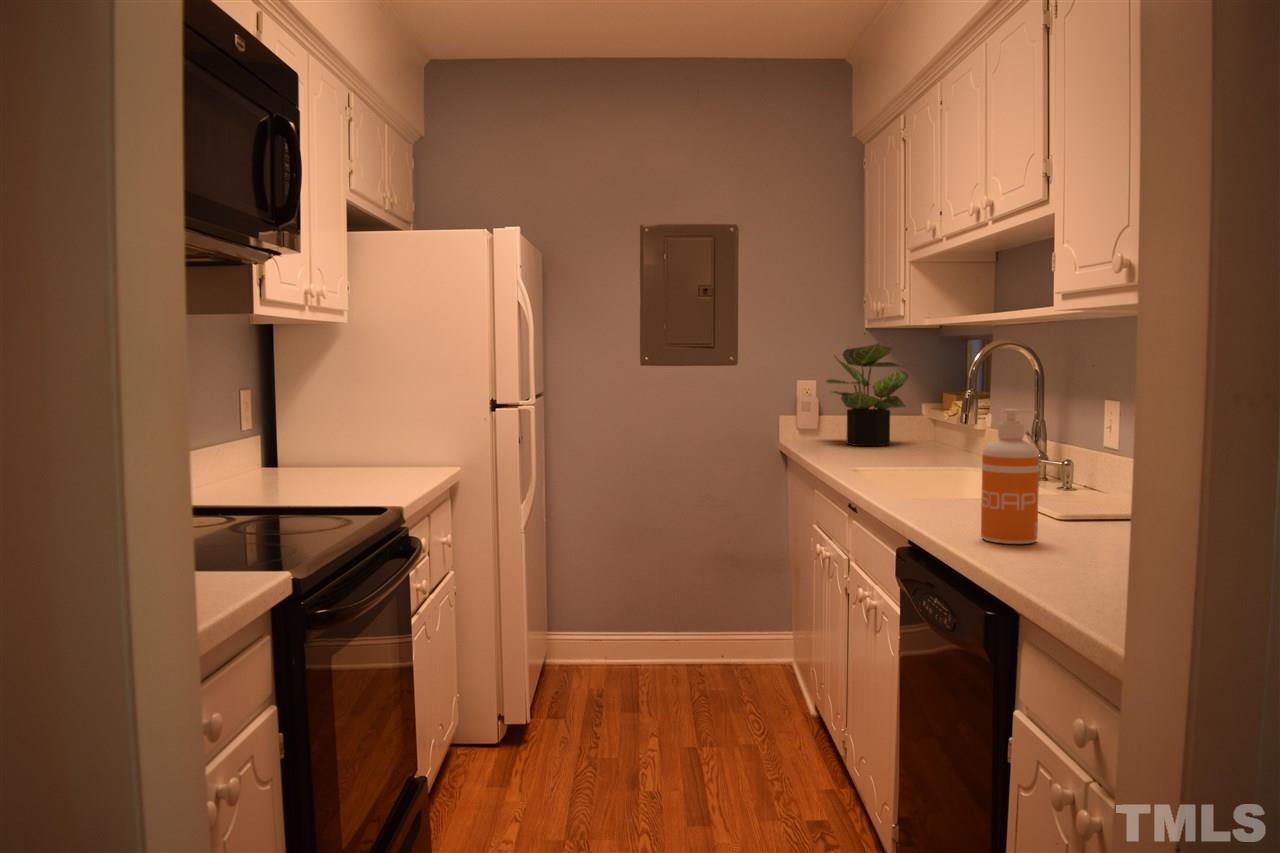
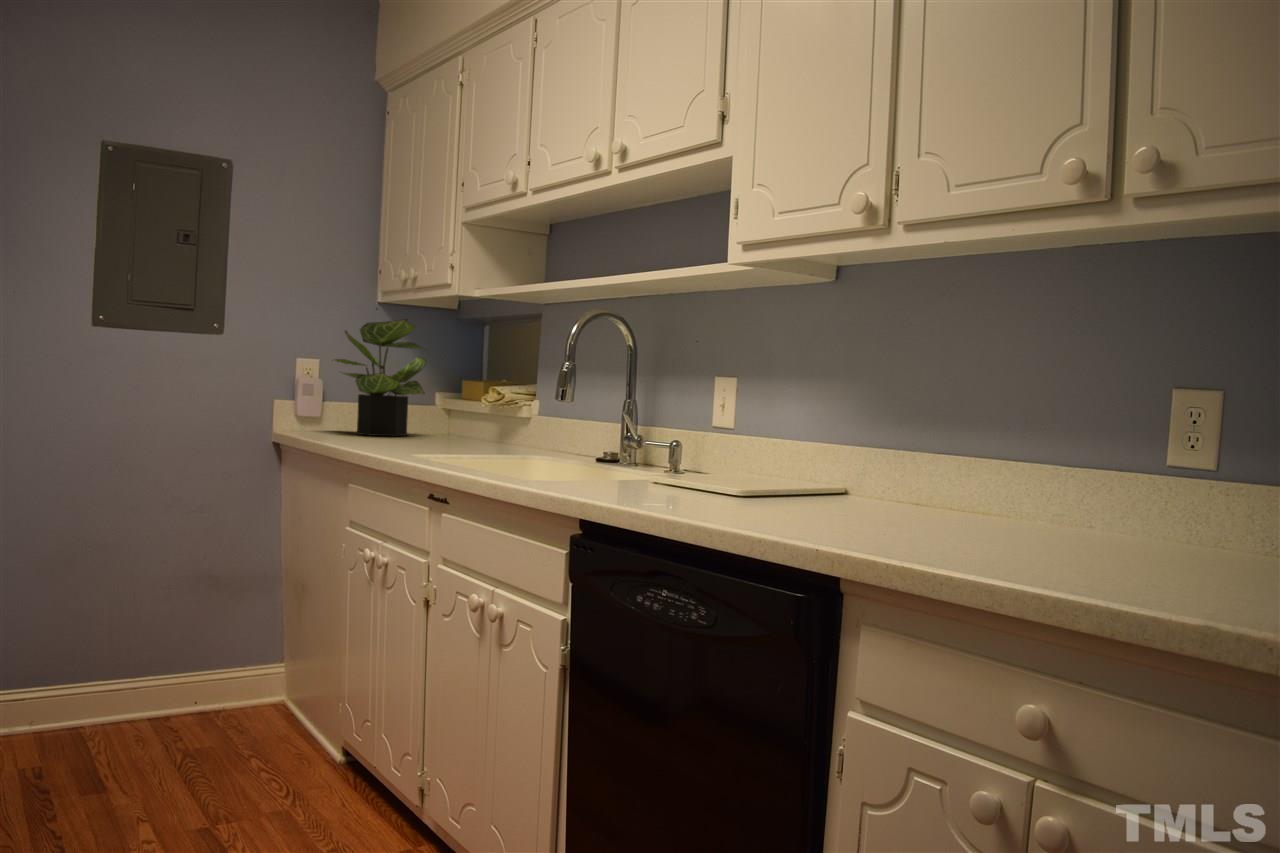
soap dispenser: present [981,409,1039,544] -> none [712,356,778,518]

